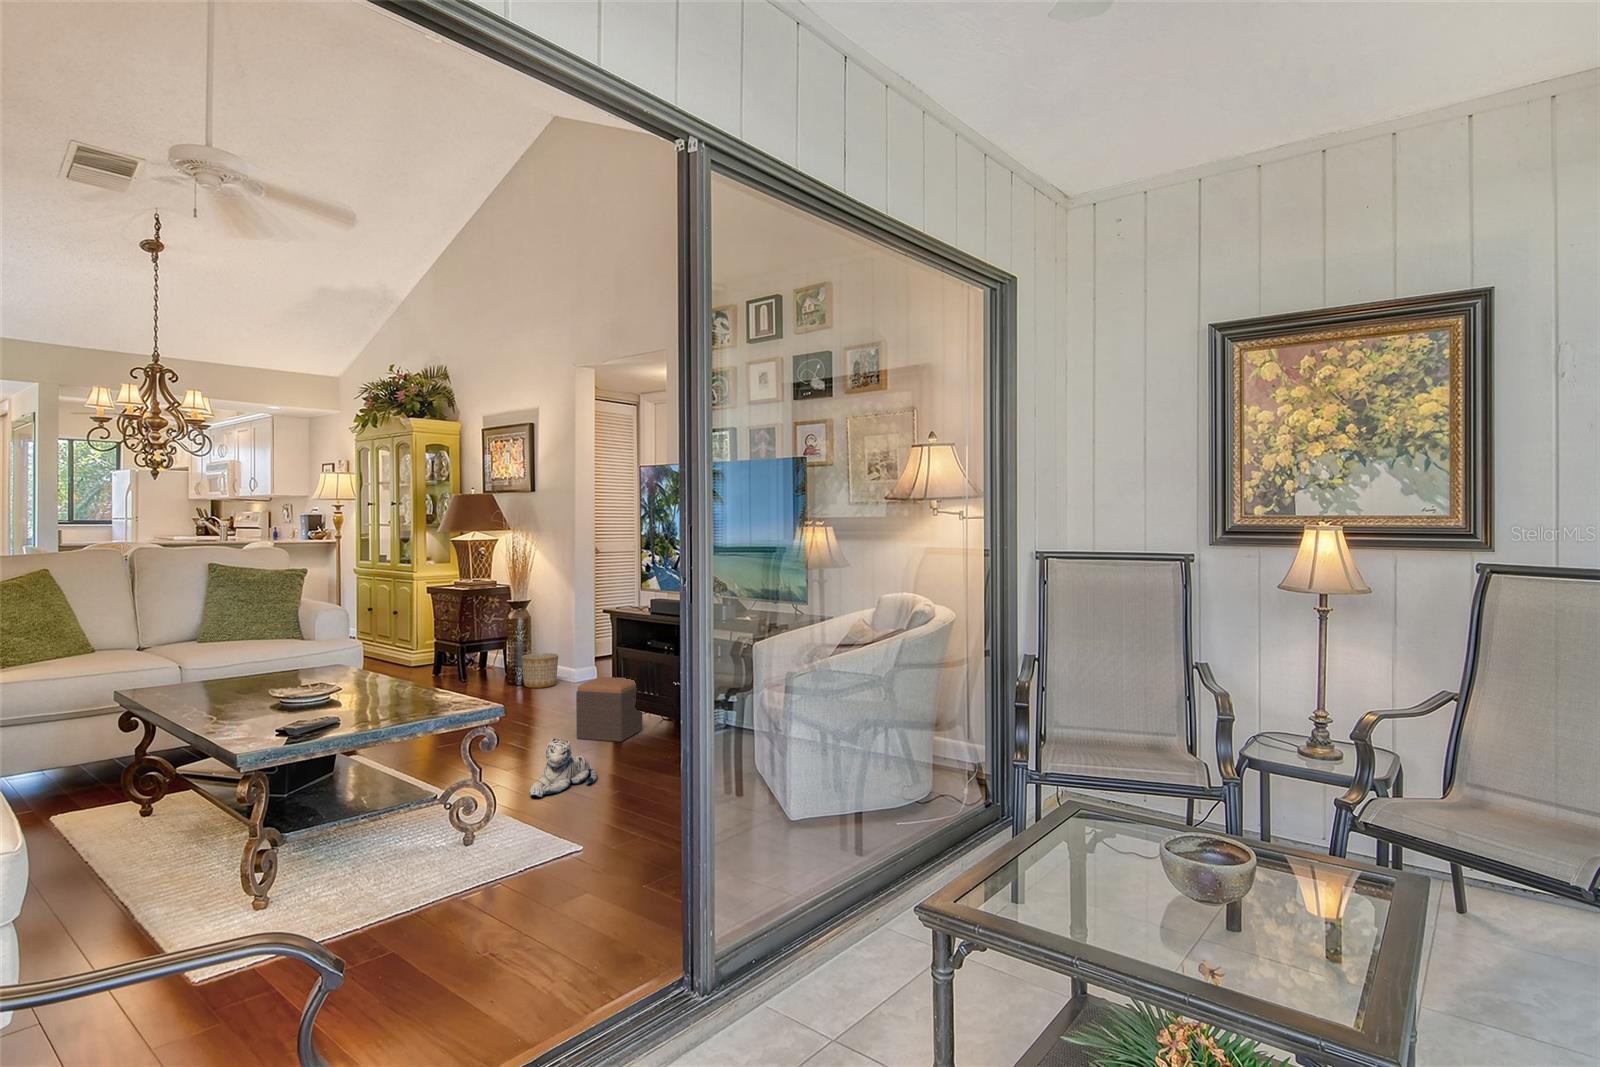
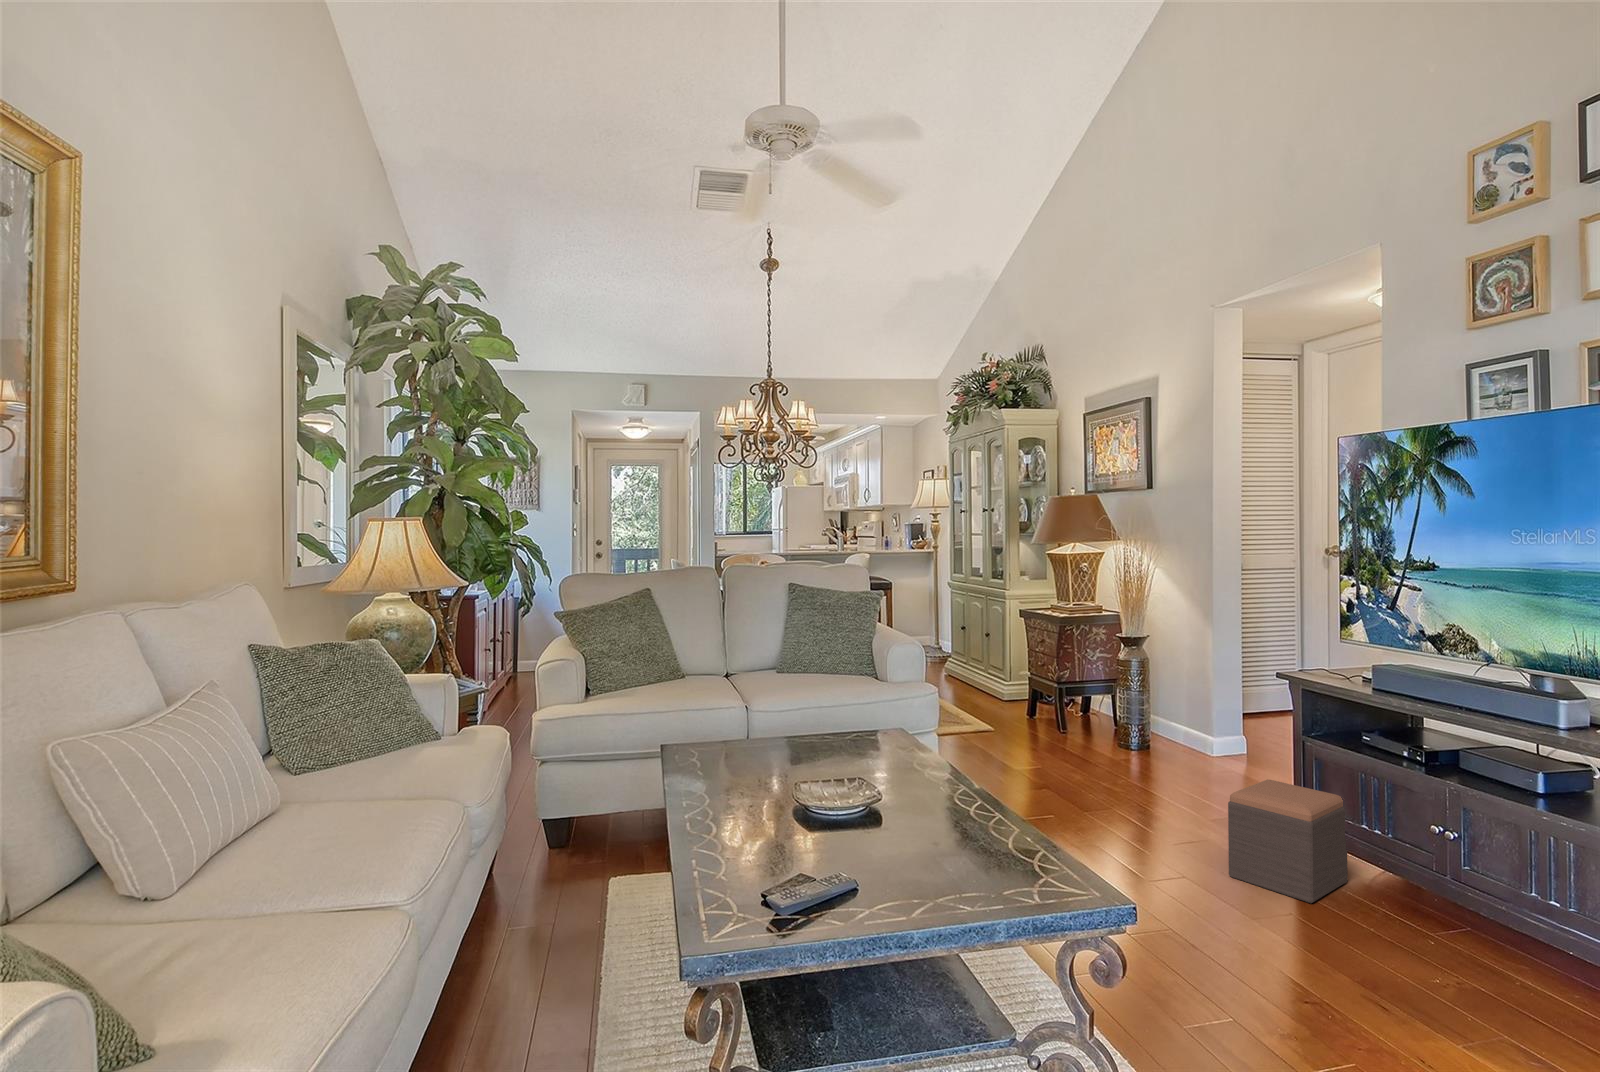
planter: present [521,653,558,688] -> none [1137,709,1189,759]
plush toy: present [530,738,597,797] -> none [1157,908,1281,1016]

